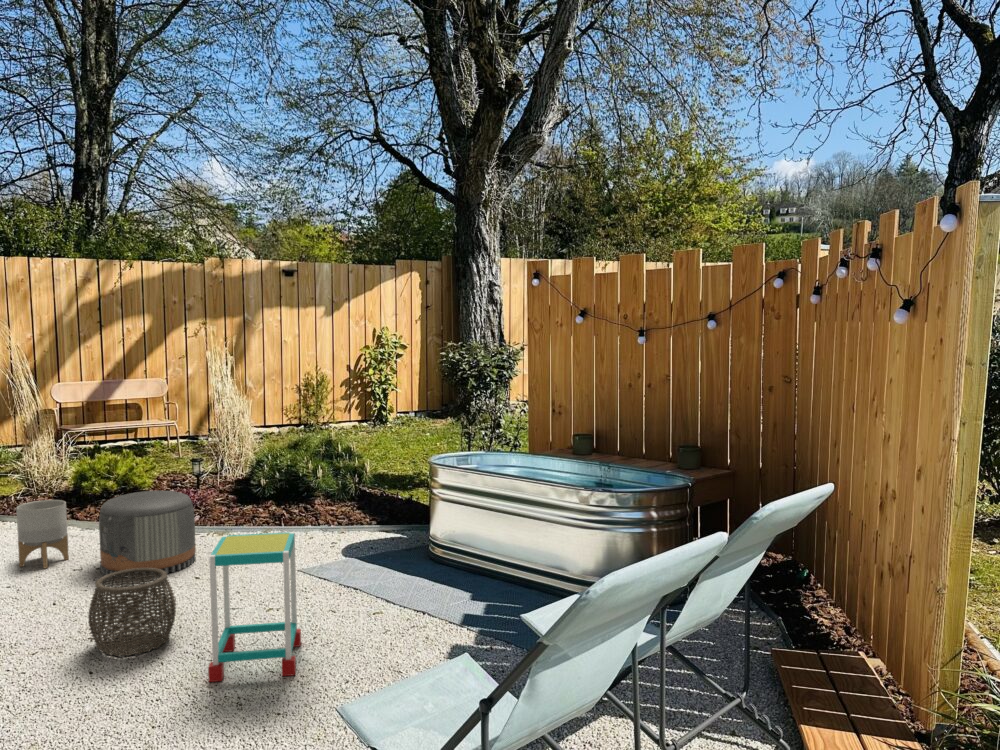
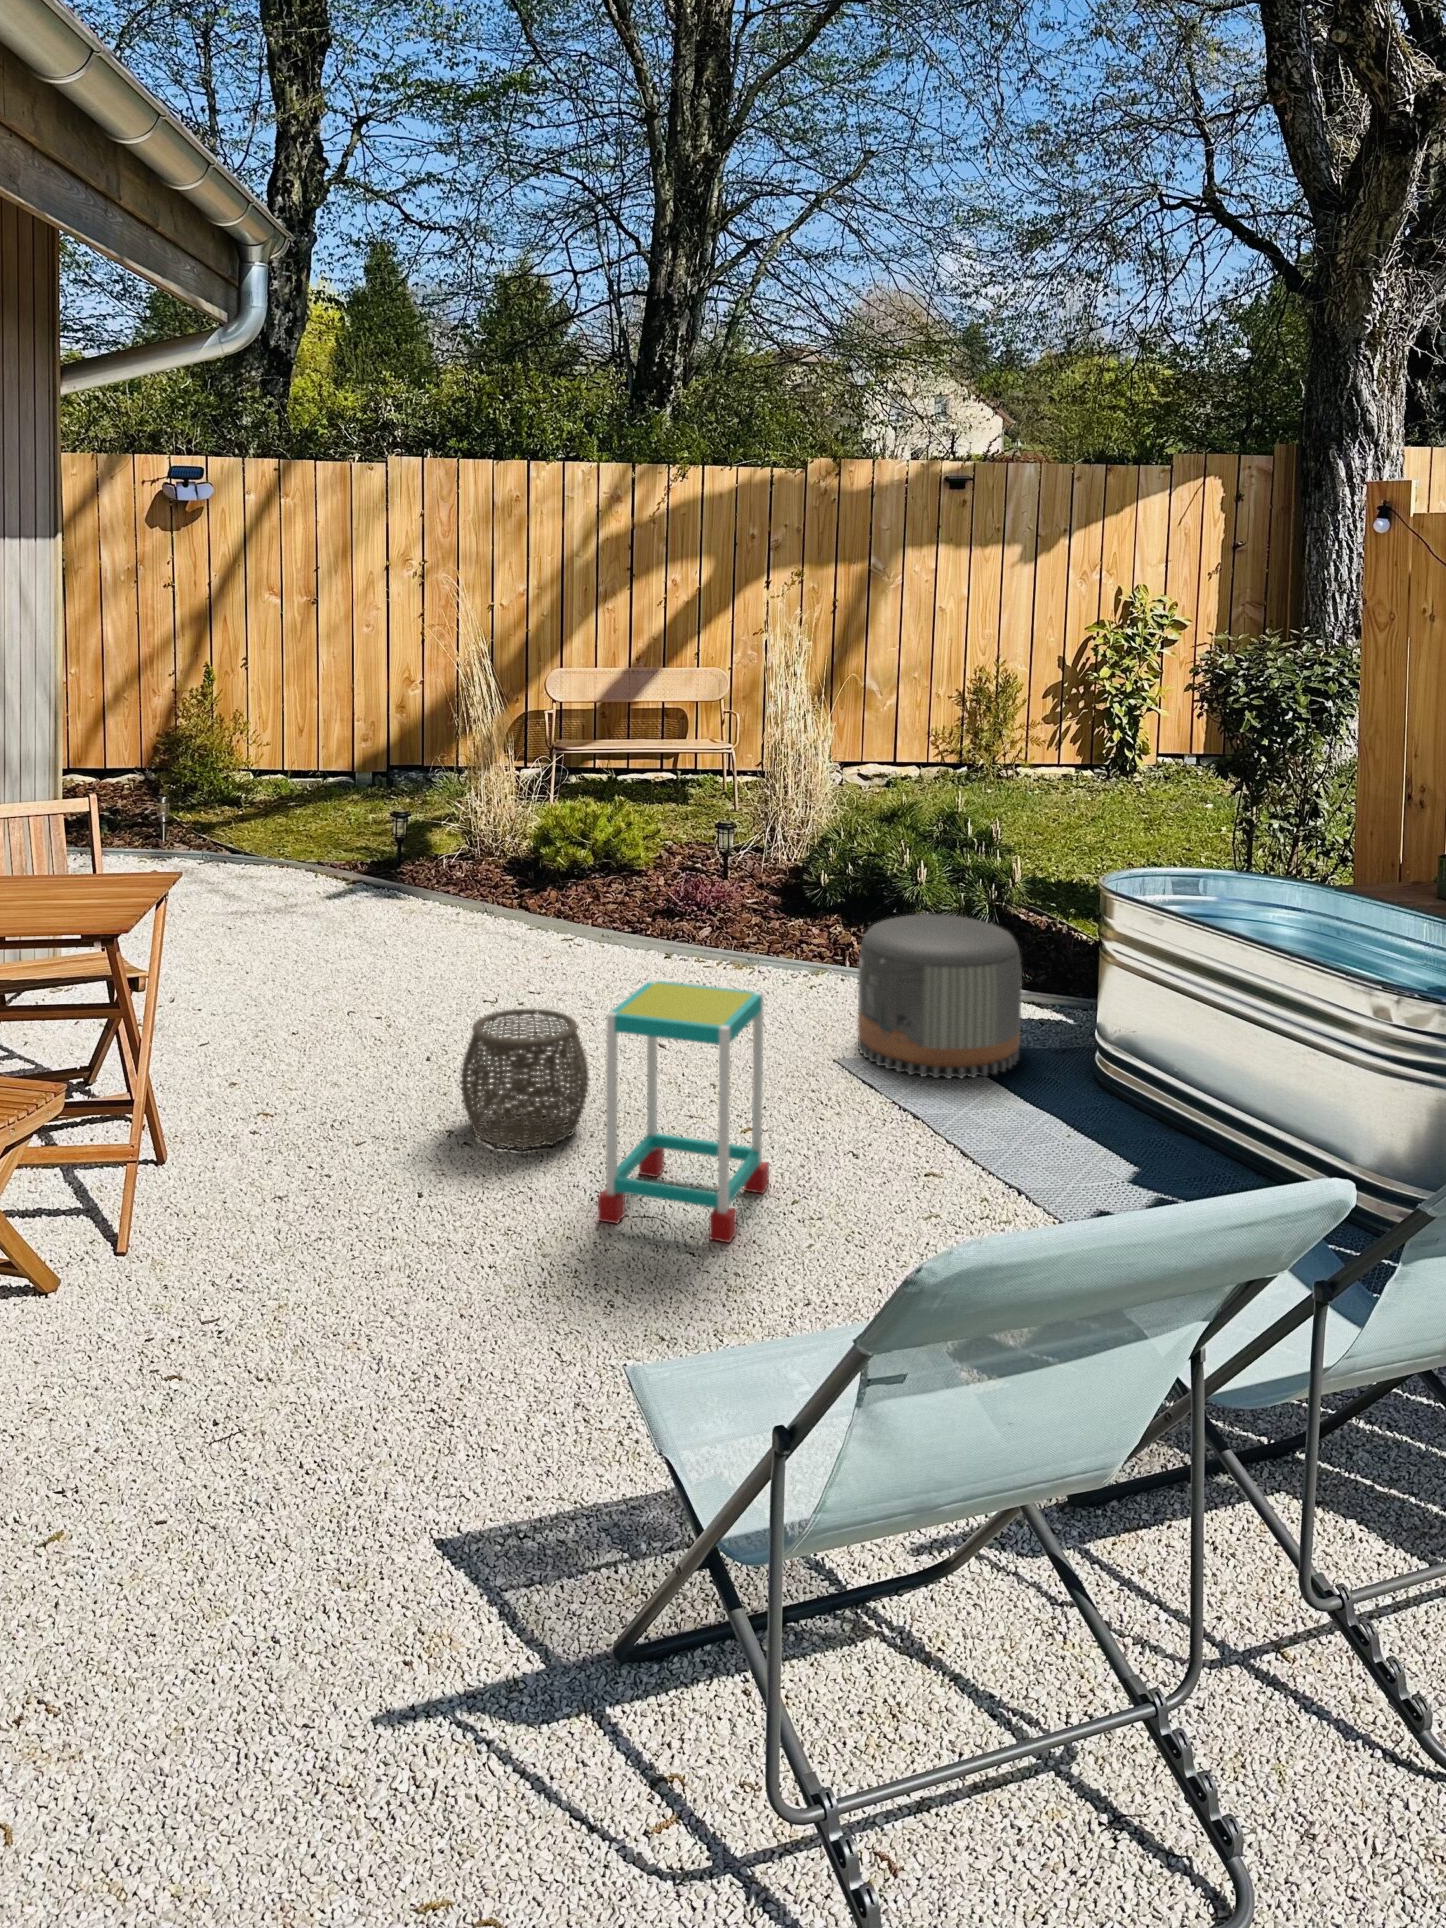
pouf: present [99,490,196,577] -> present [858,914,1022,1079]
planter: present [16,500,69,568] -> none [431,871,500,980]

